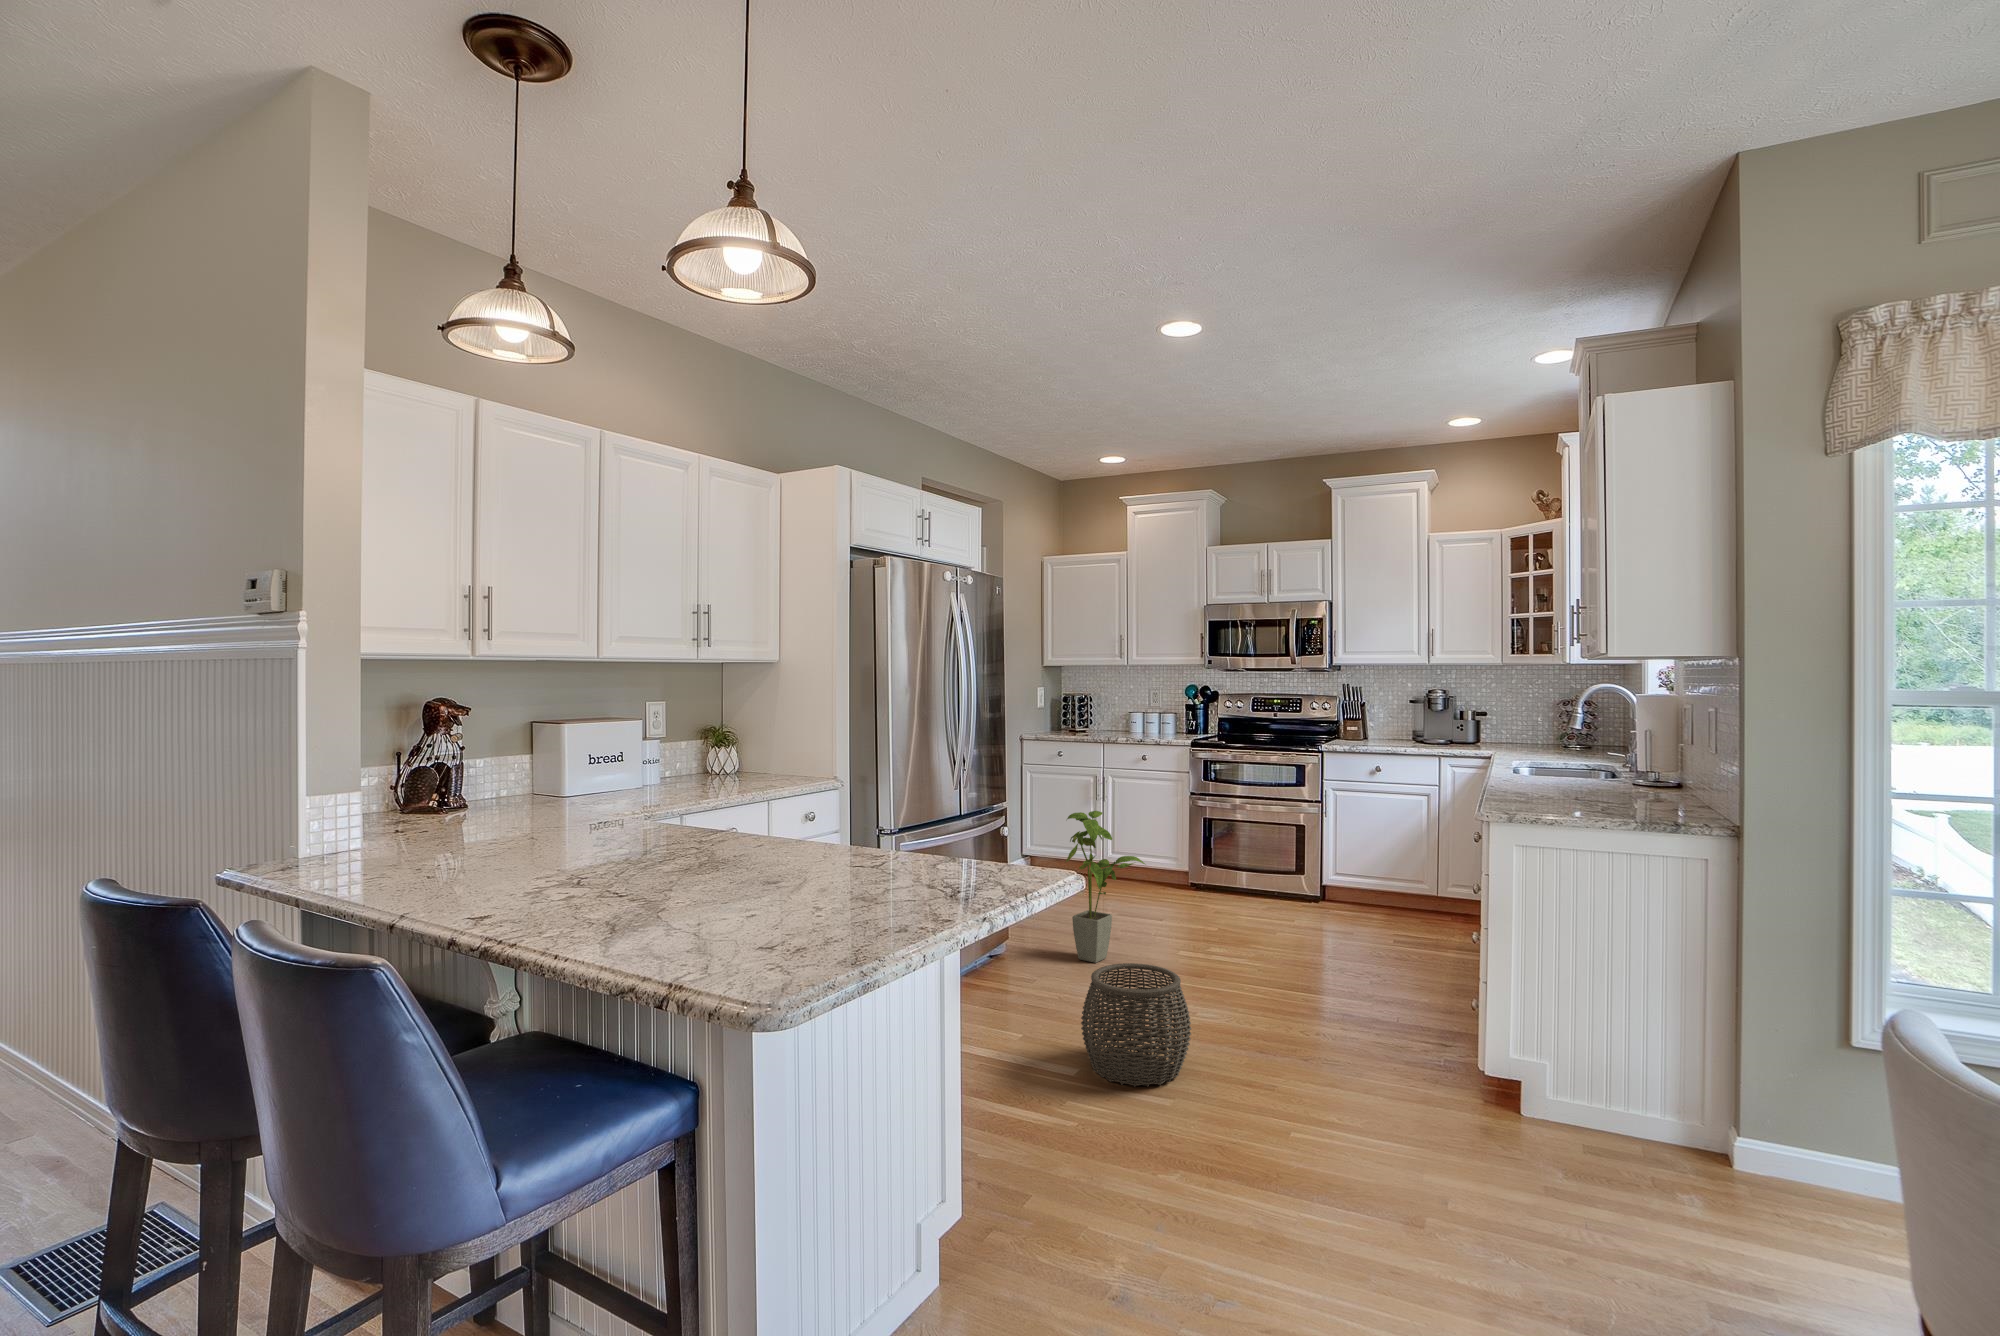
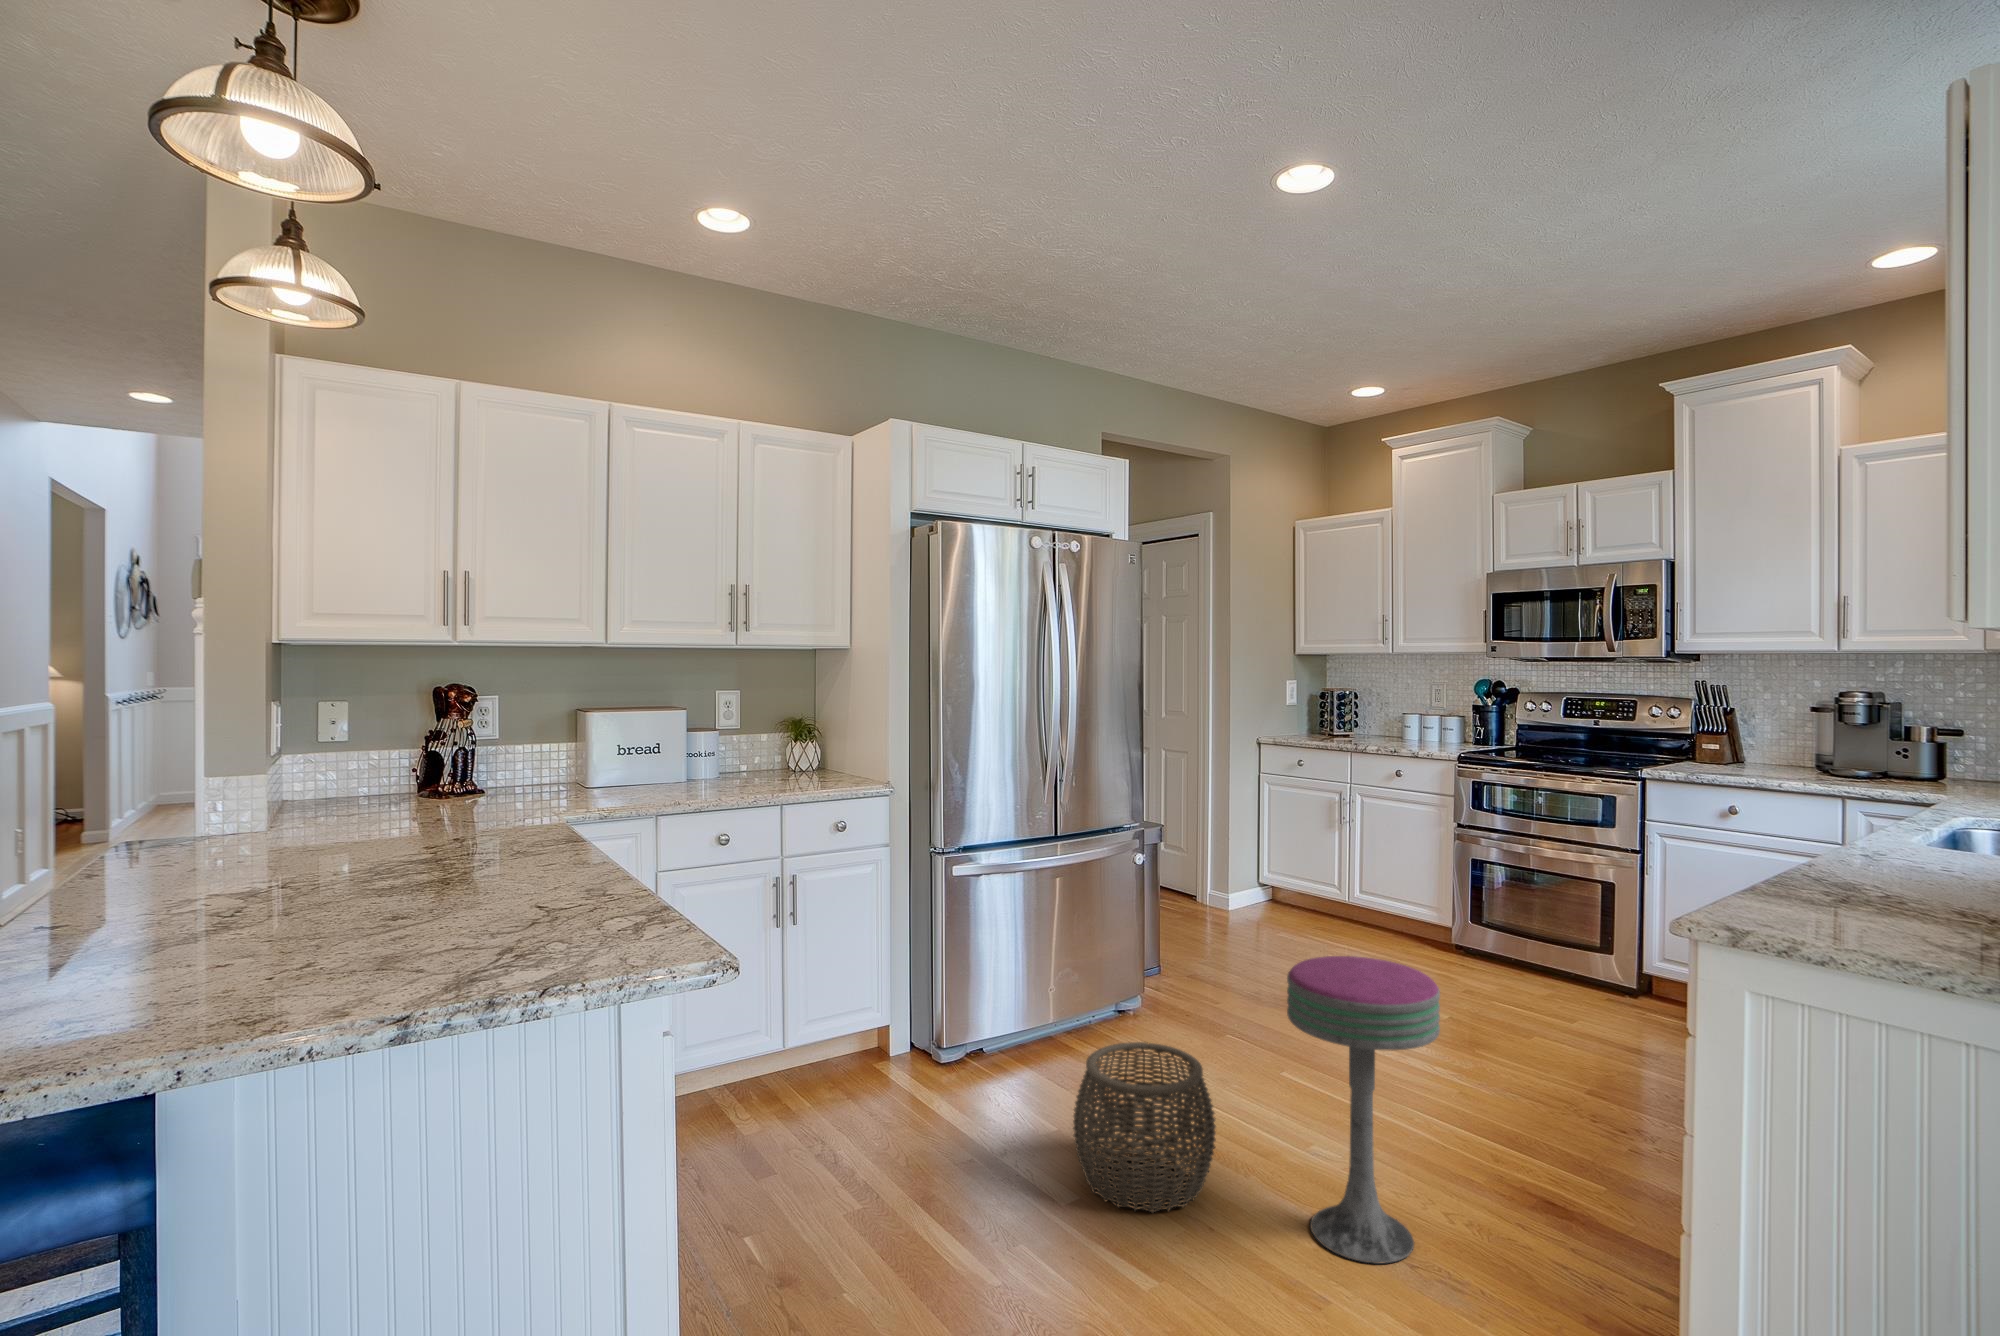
house plant: present [1066,811,1145,963] -> none [1193,839,1296,1030]
bar stool: none [1242,878,1347,1085] -> present [1287,956,1440,1264]

